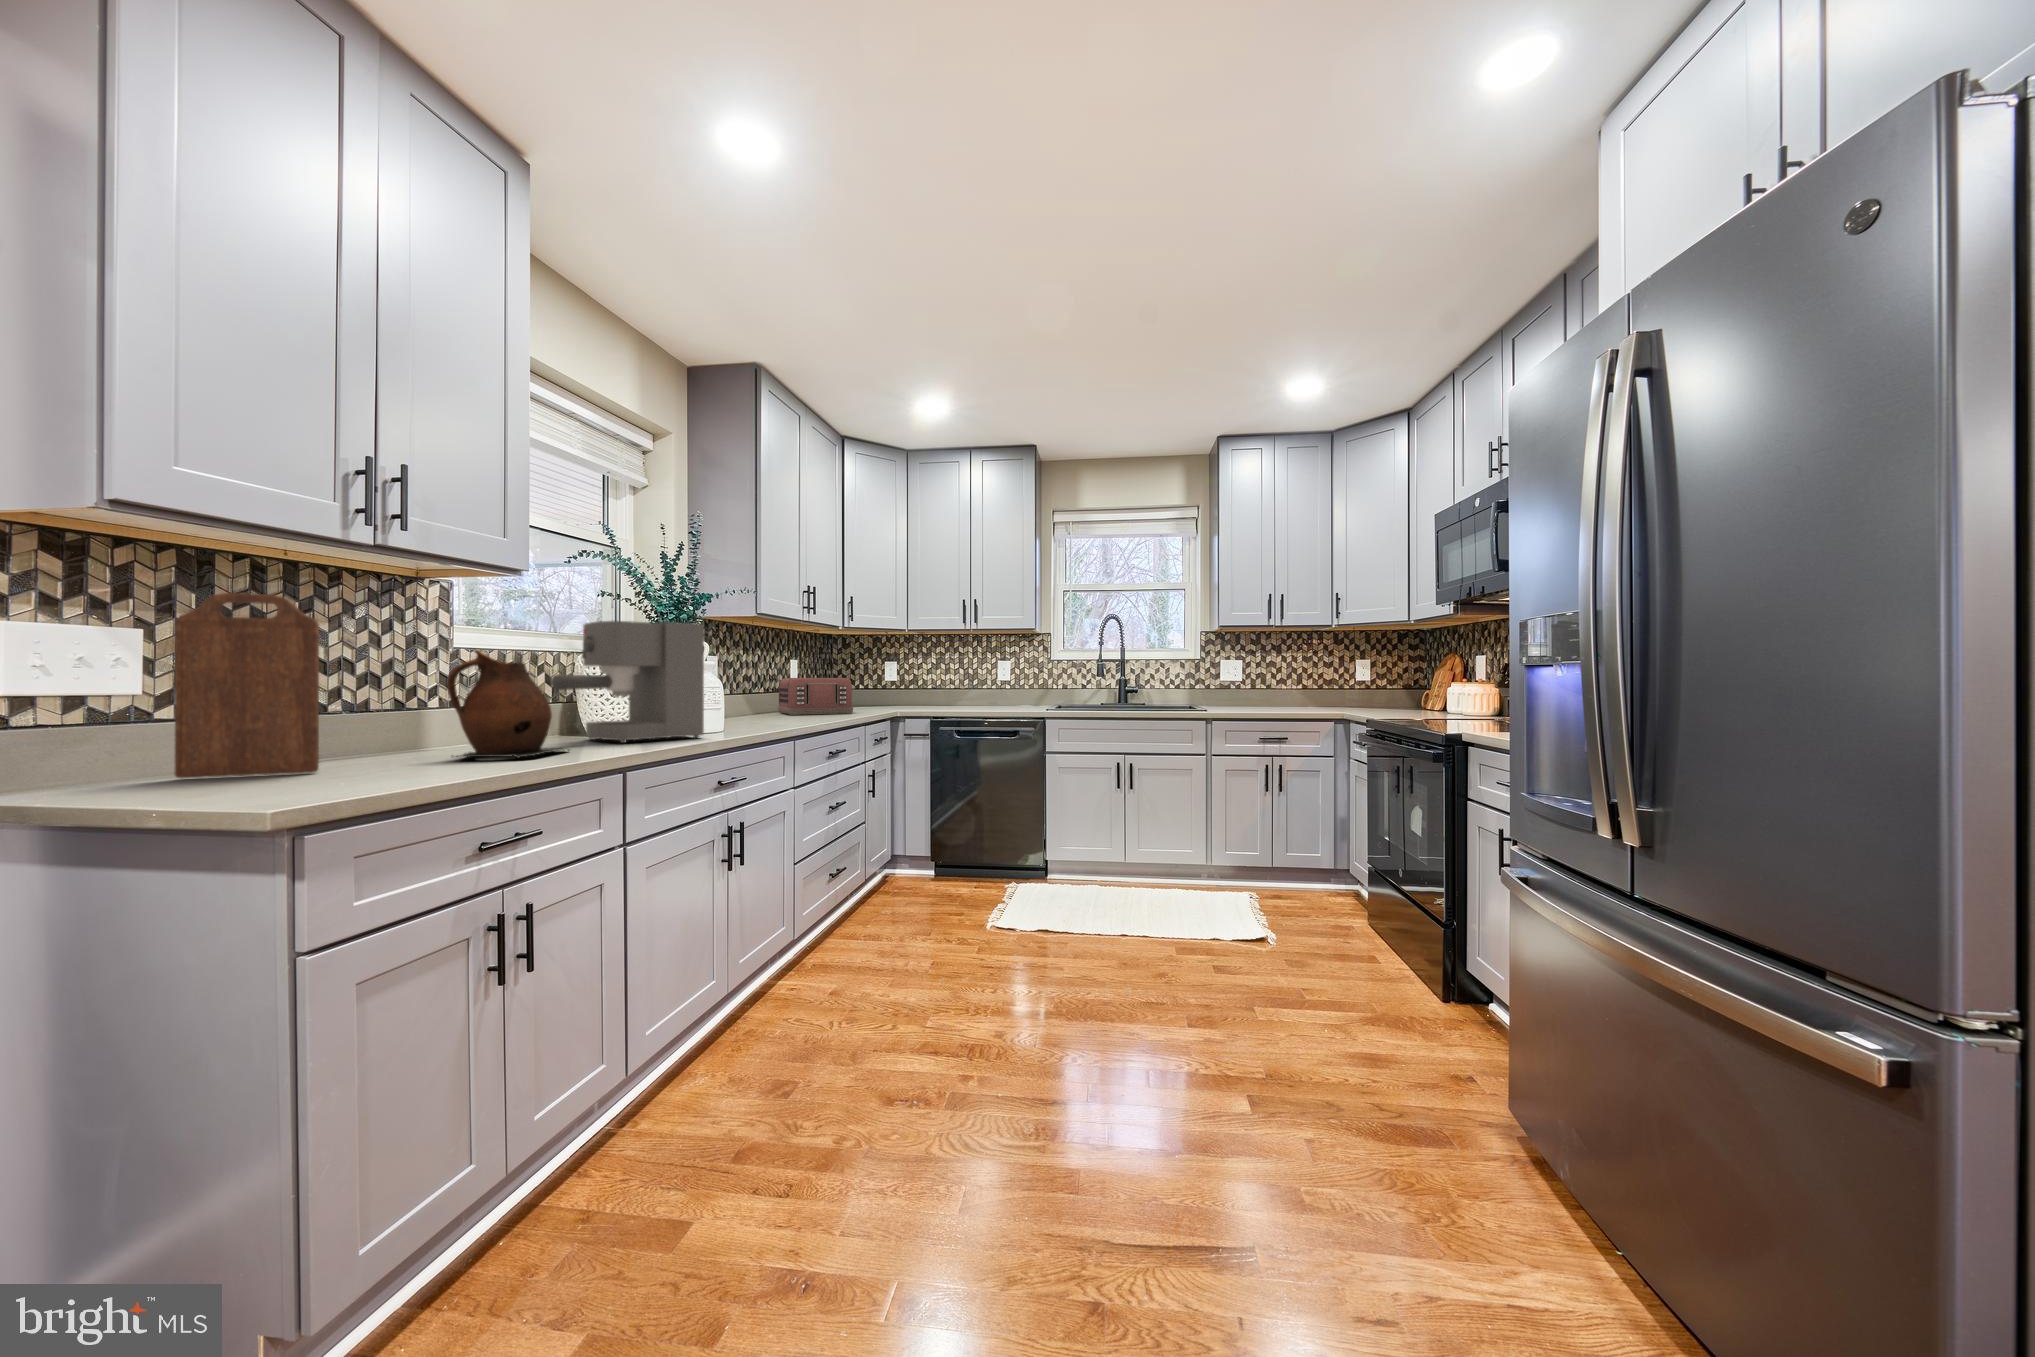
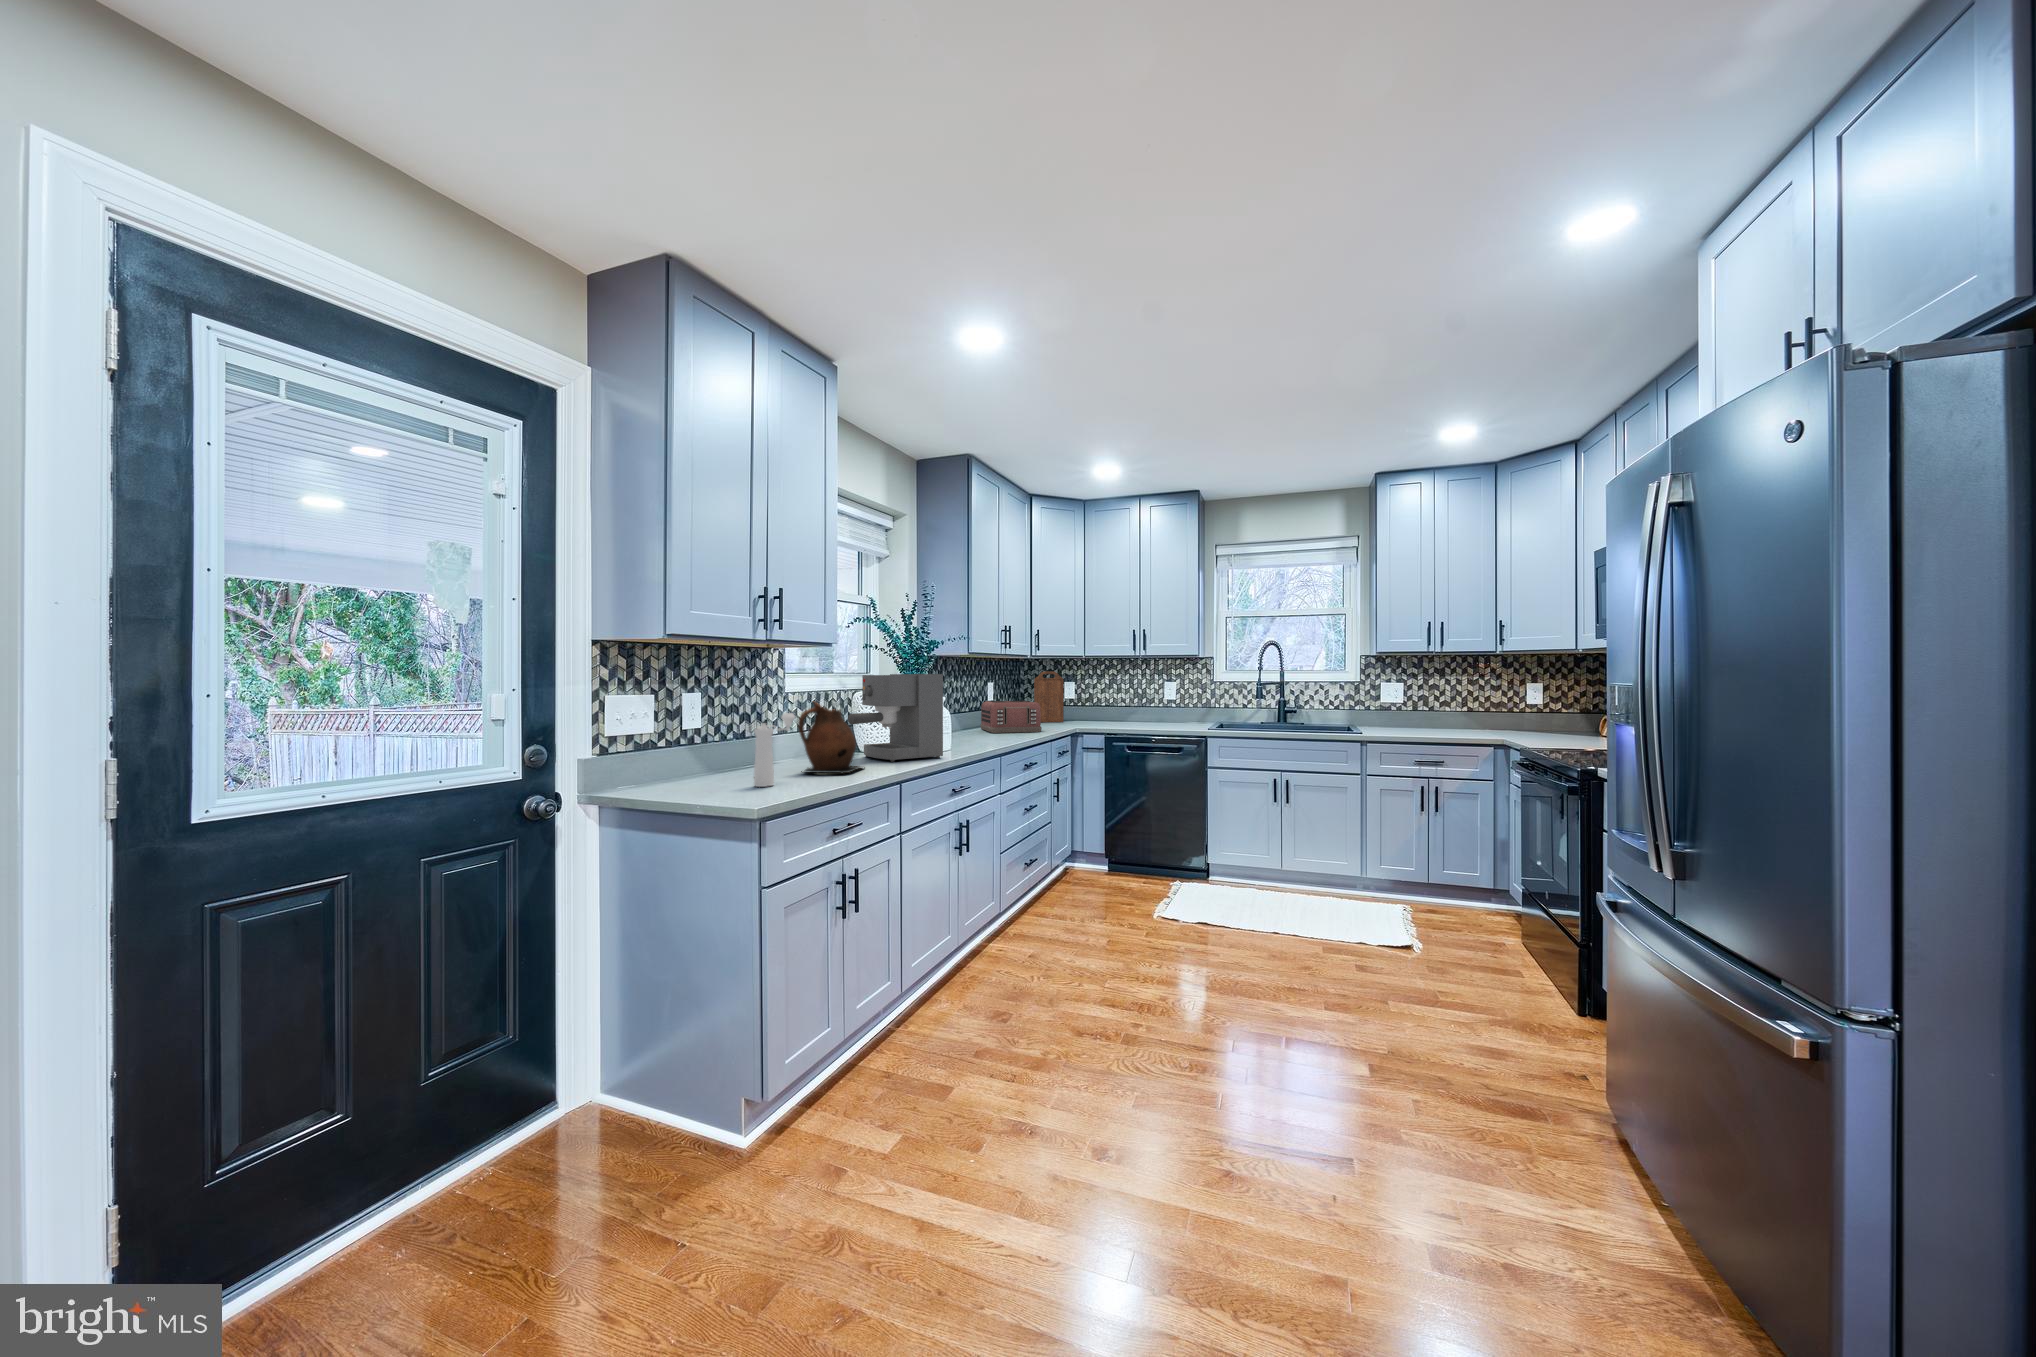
cutting board: present [175,593,319,778] -> present [1034,672,1064,722]
pepper mill: none [331,662,427,778] -> present [754,713,795,787]

